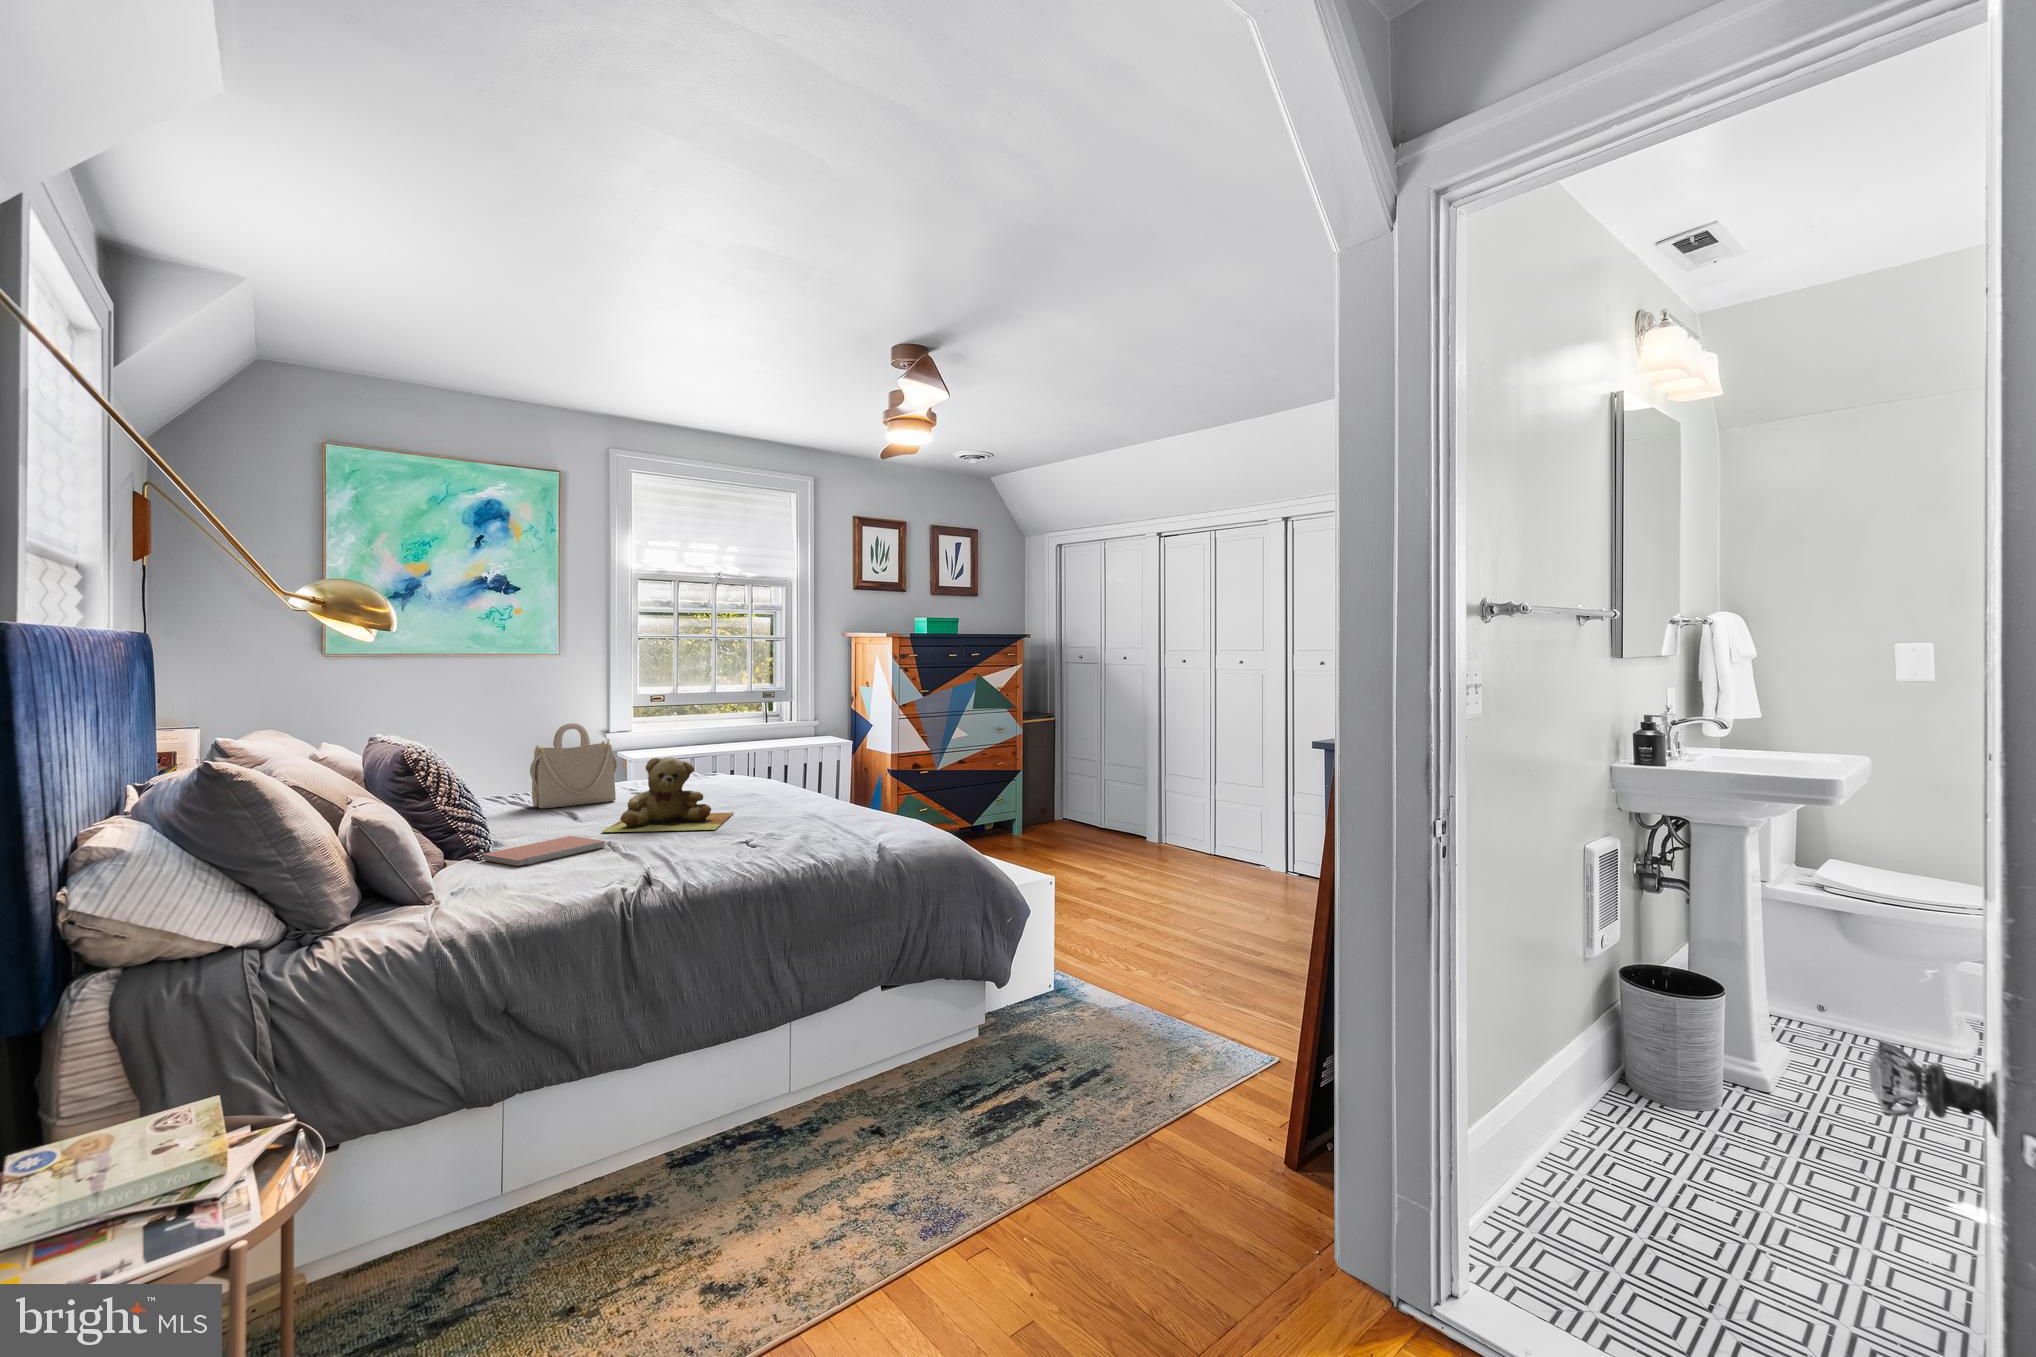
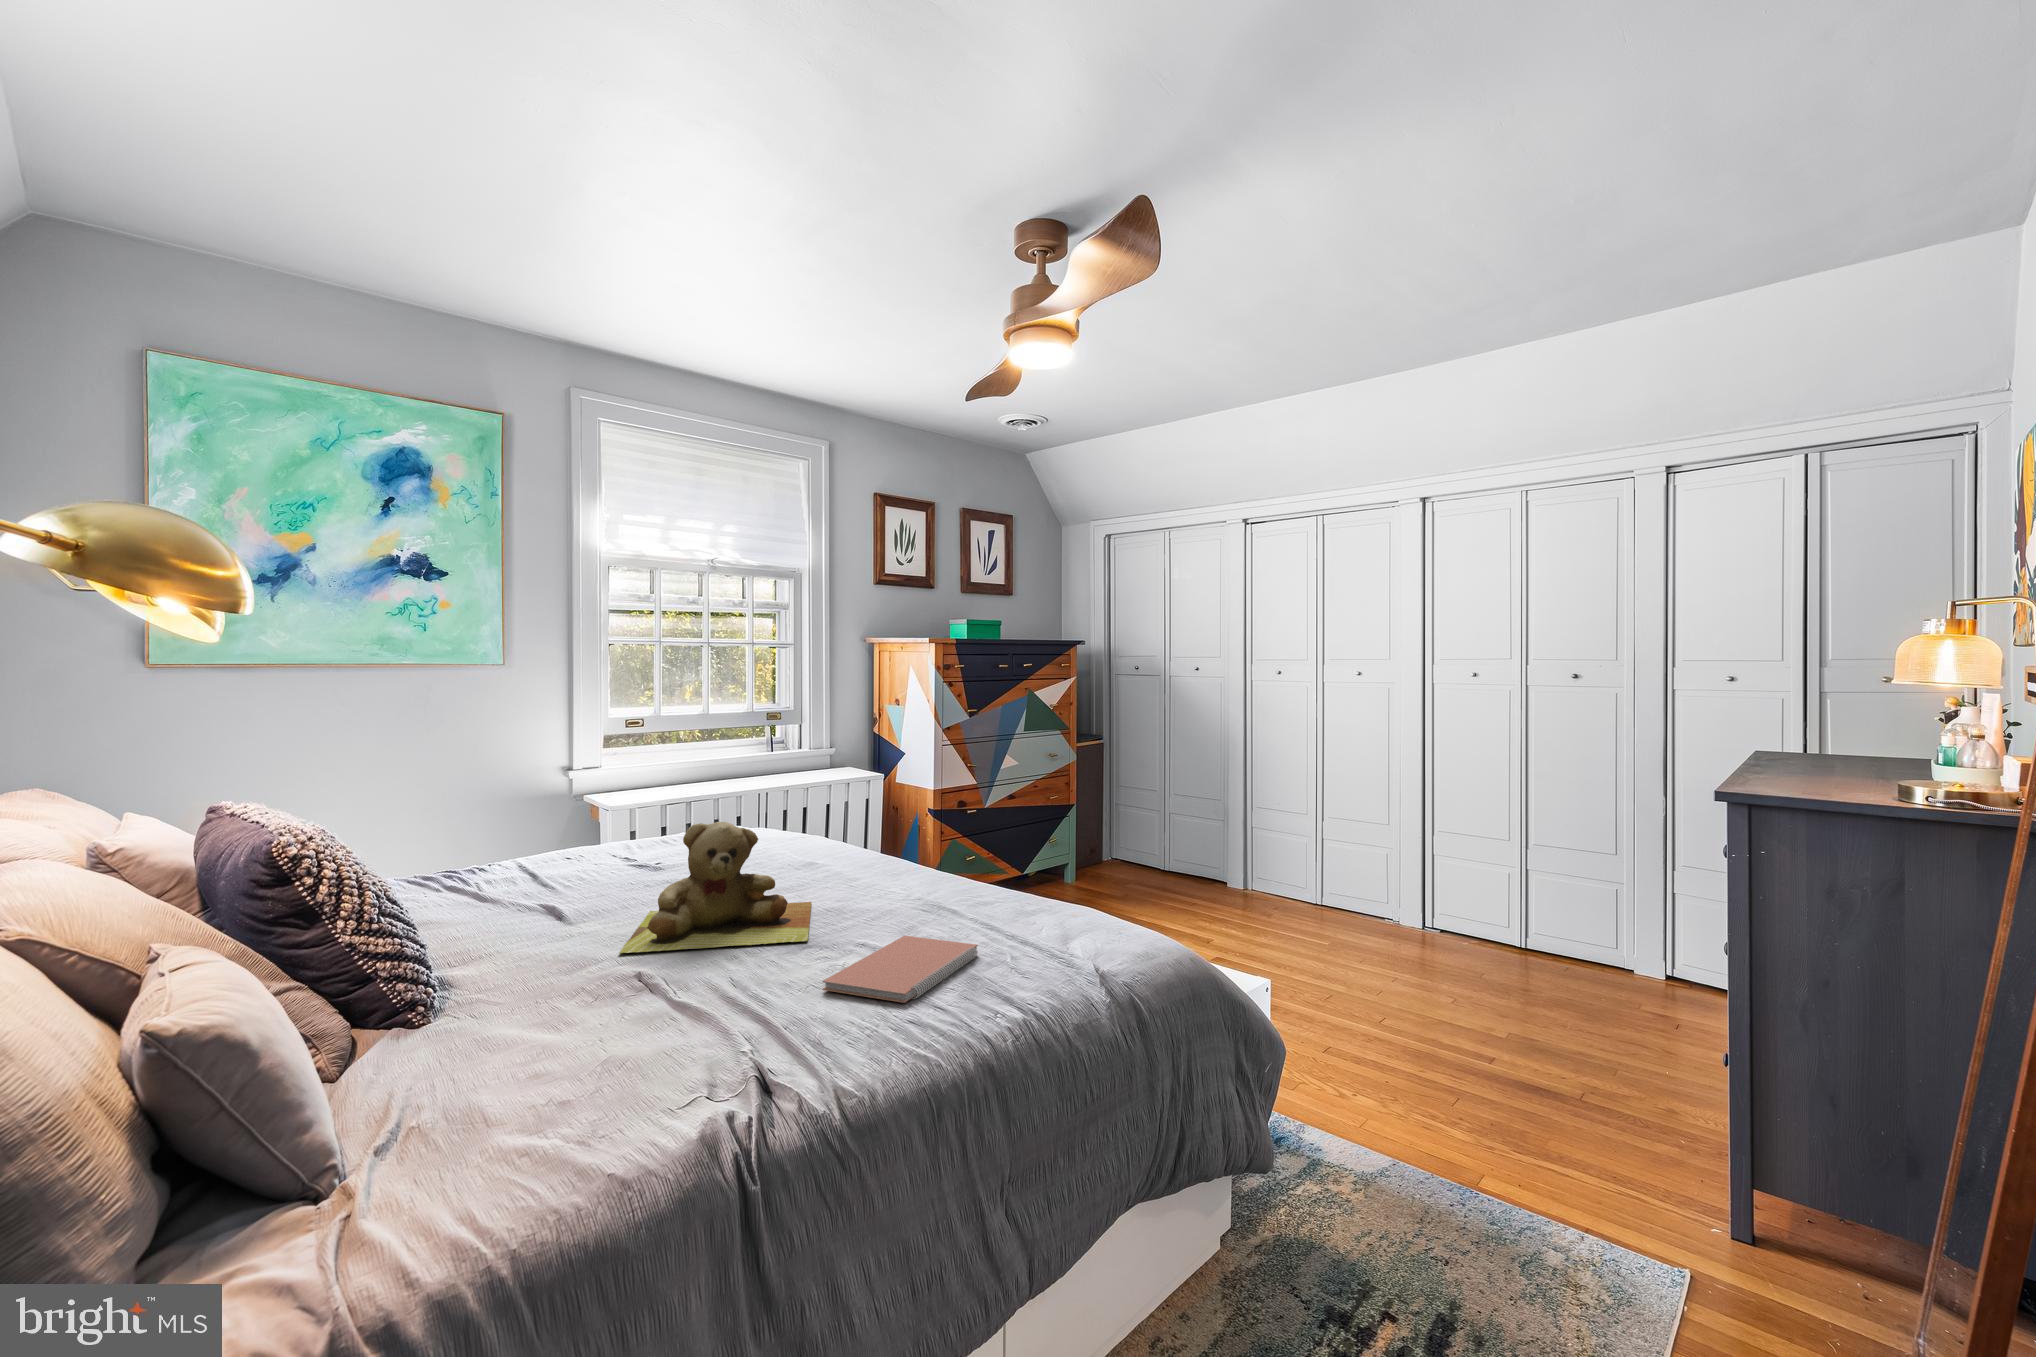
handbag: present [530,723,617,808] -> none [481,767,613,901]
notebook: present [482,836,606,866] -> present [822,936,978,1003]

